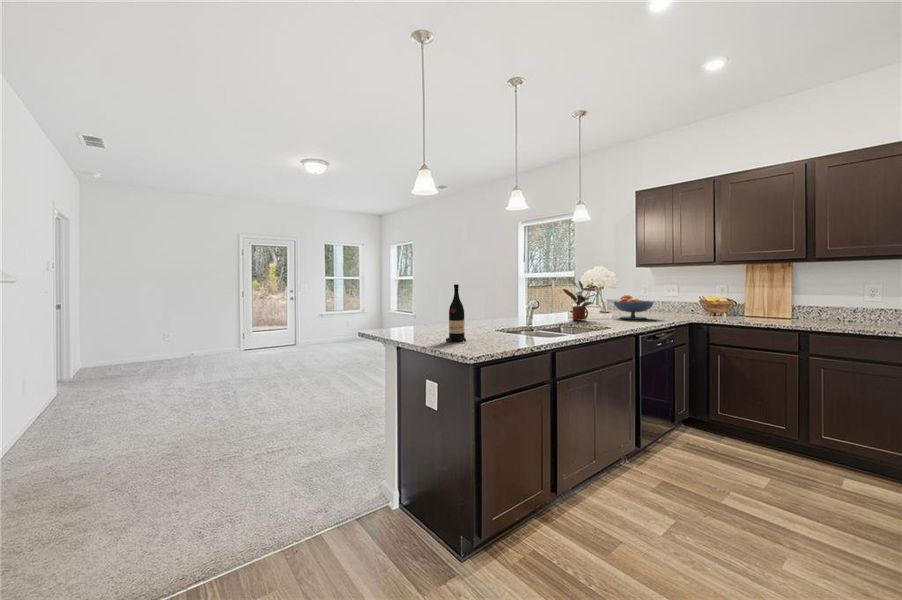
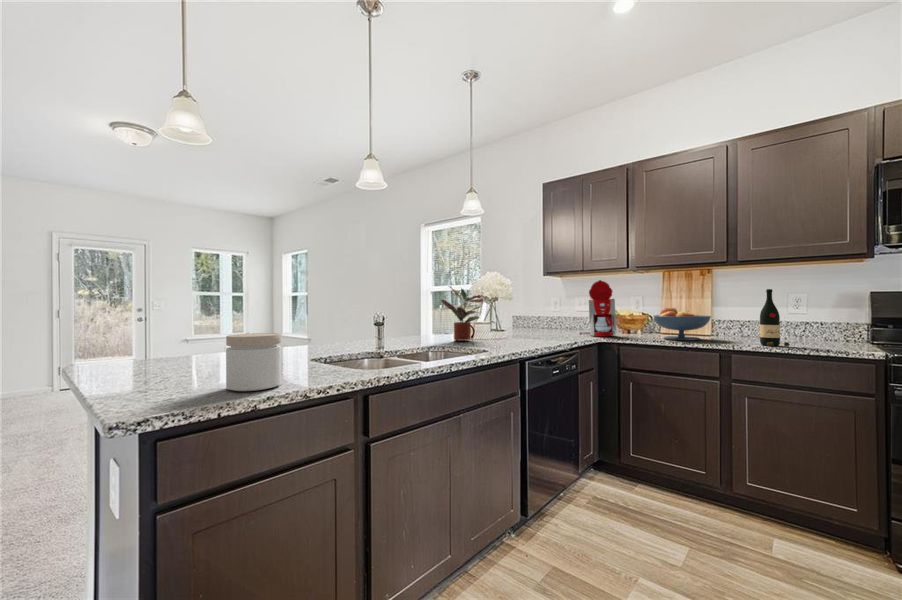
coffee maker: none [670,272,705,318] -> present [580,280,617,336]
wine bottle: present [446,284,466,342] -> present [760,289,790,346]
fruit bowl: present [613,295,654,320] -> present [653,308,711,340]
jar: none [484,314,514,347] -> present [226,333,281,391]

